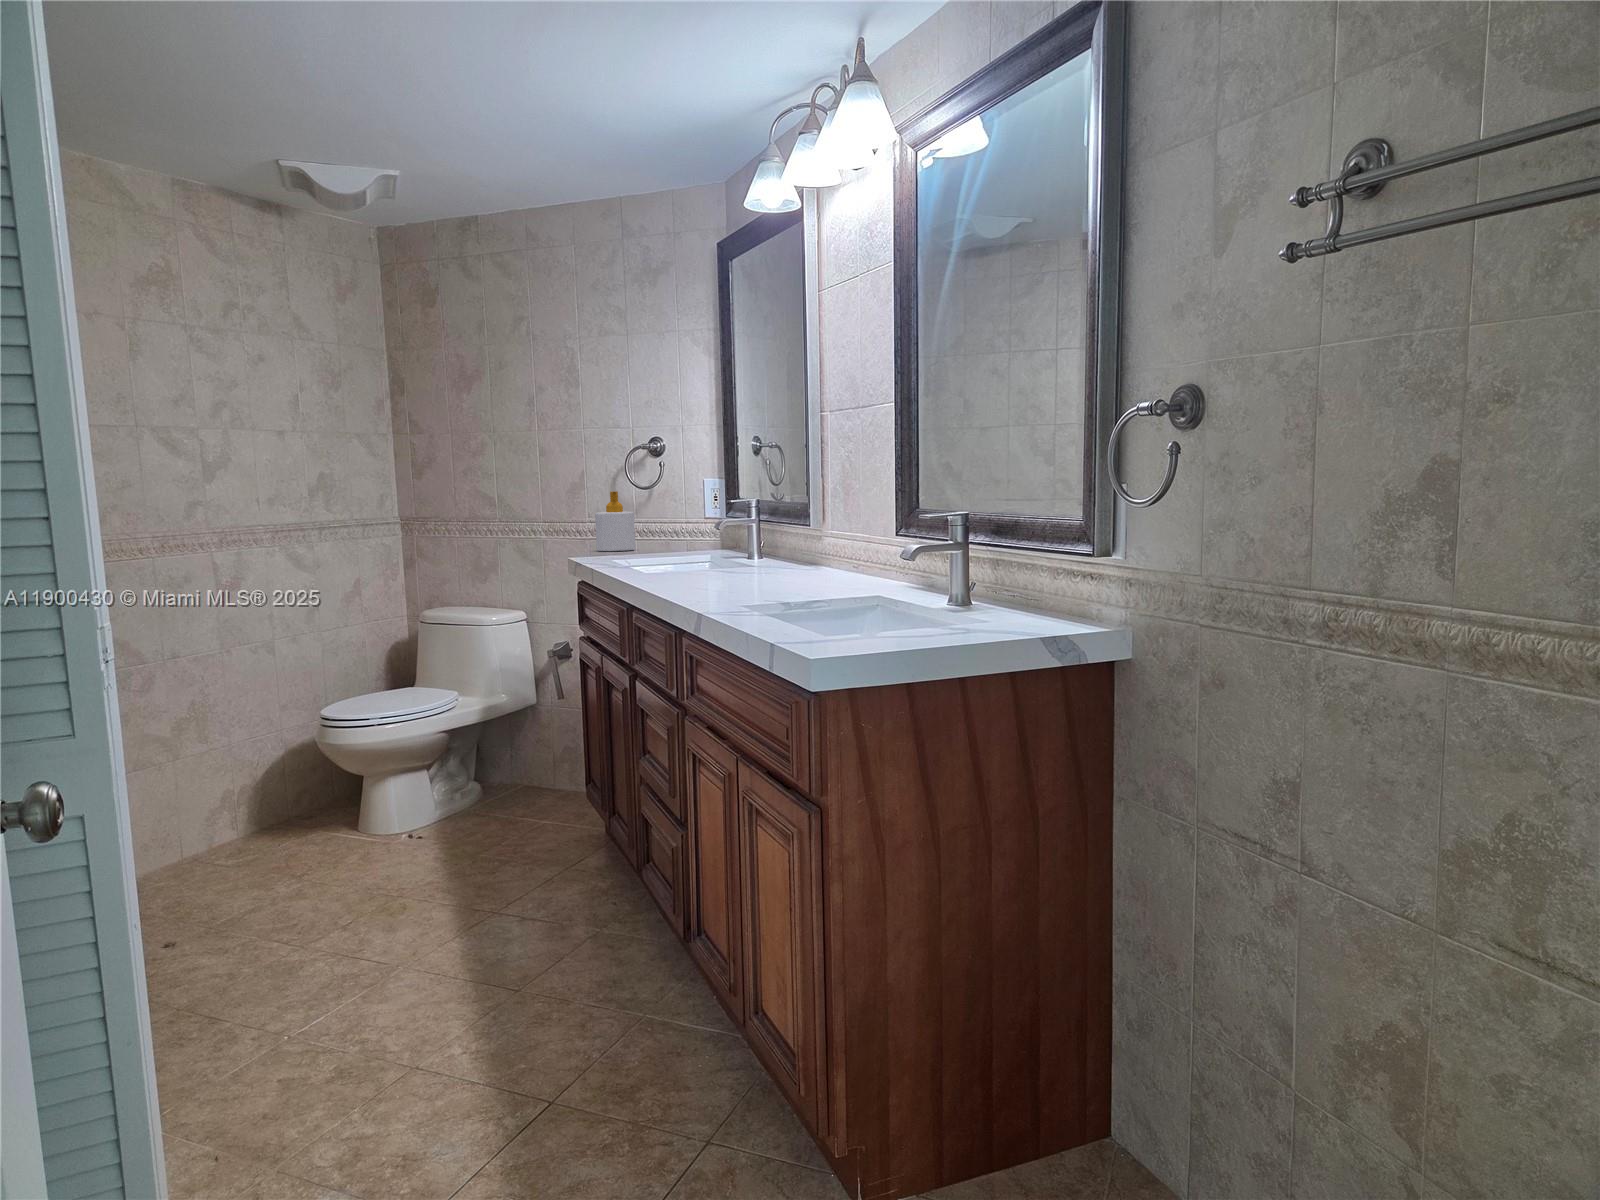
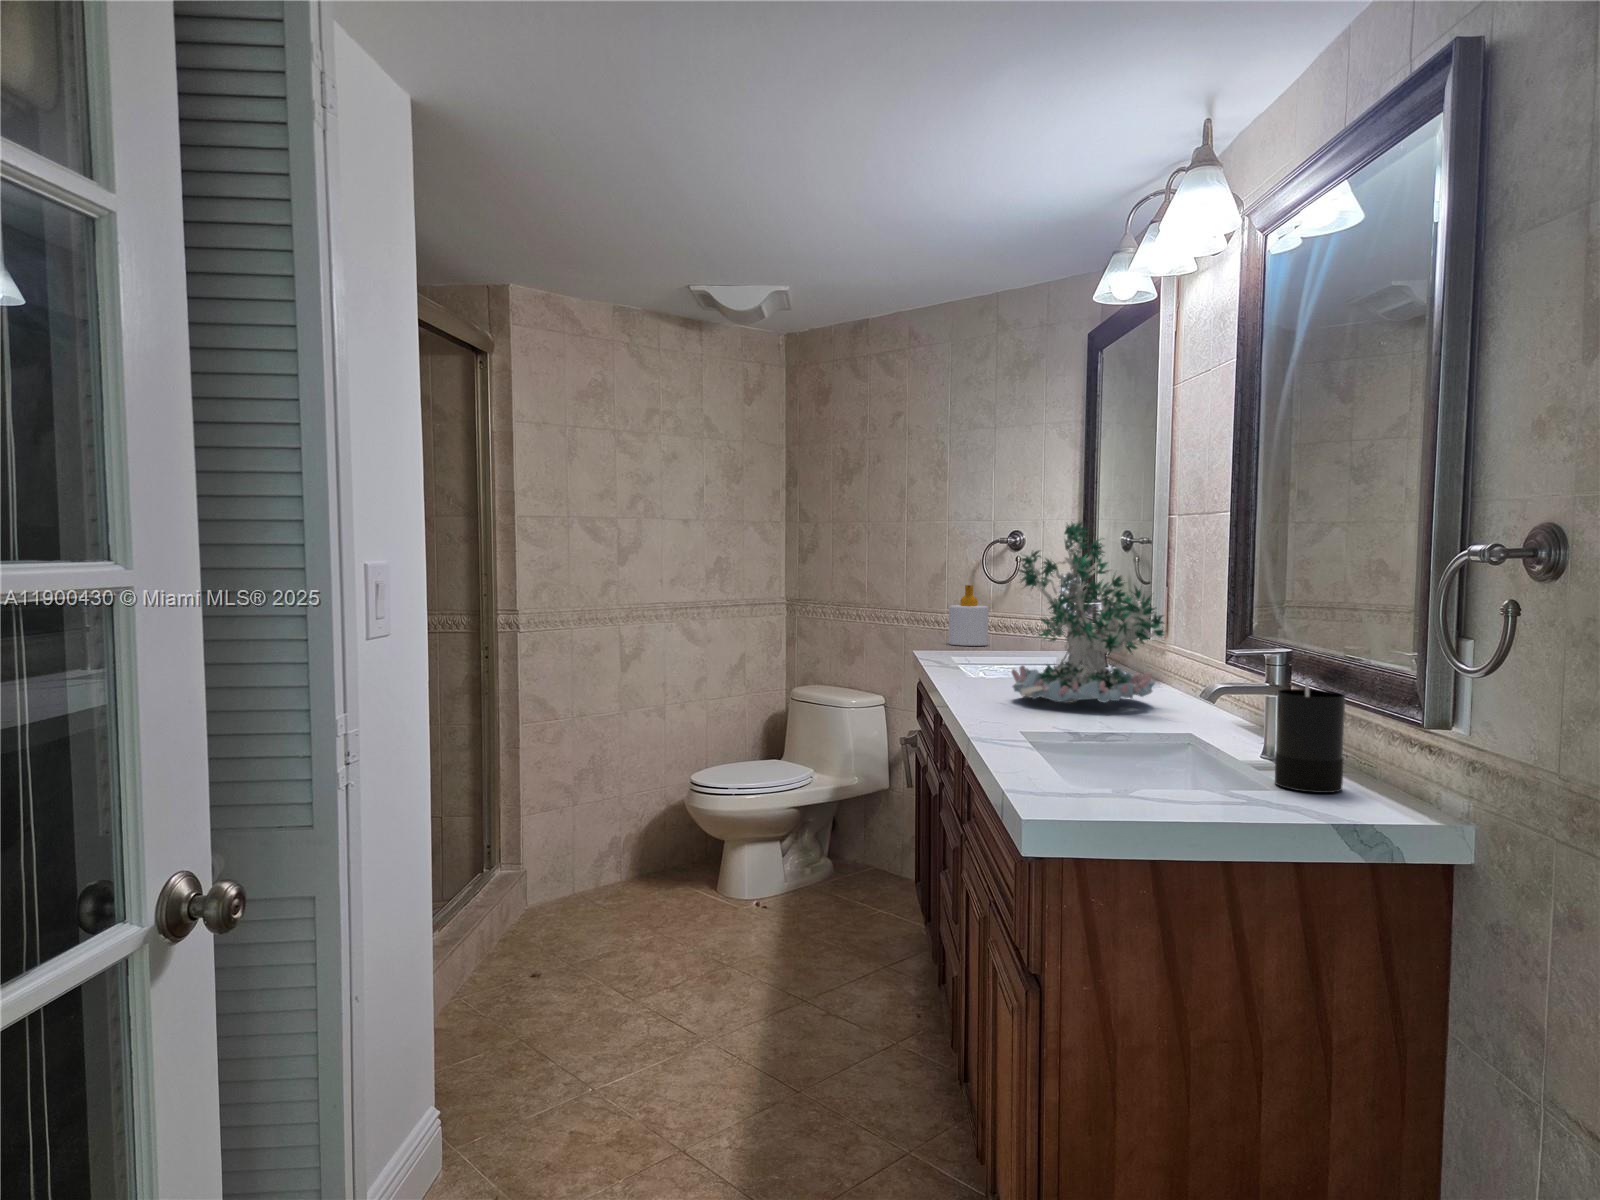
plant: none [703,409,844,583] -> present [1012,523,1164,703]
candle: none [973,531,1024,621] -> present [1275,679,1345,793]

